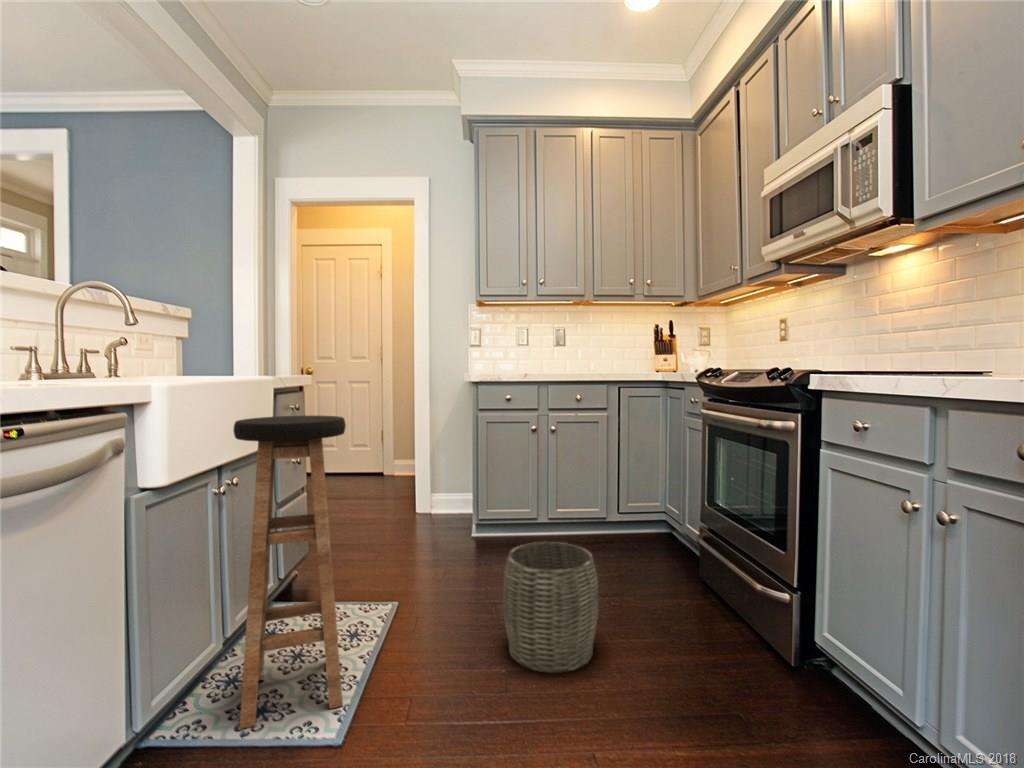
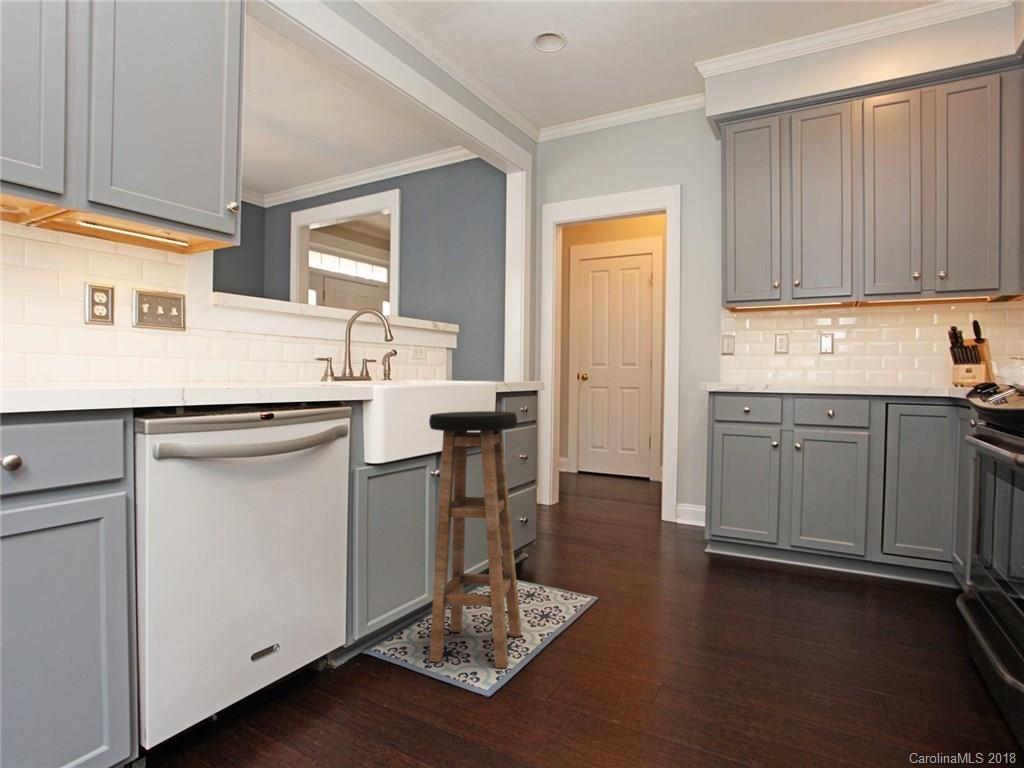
woven basket: present [503,542,598,673] -> none [672,558,785,705]

